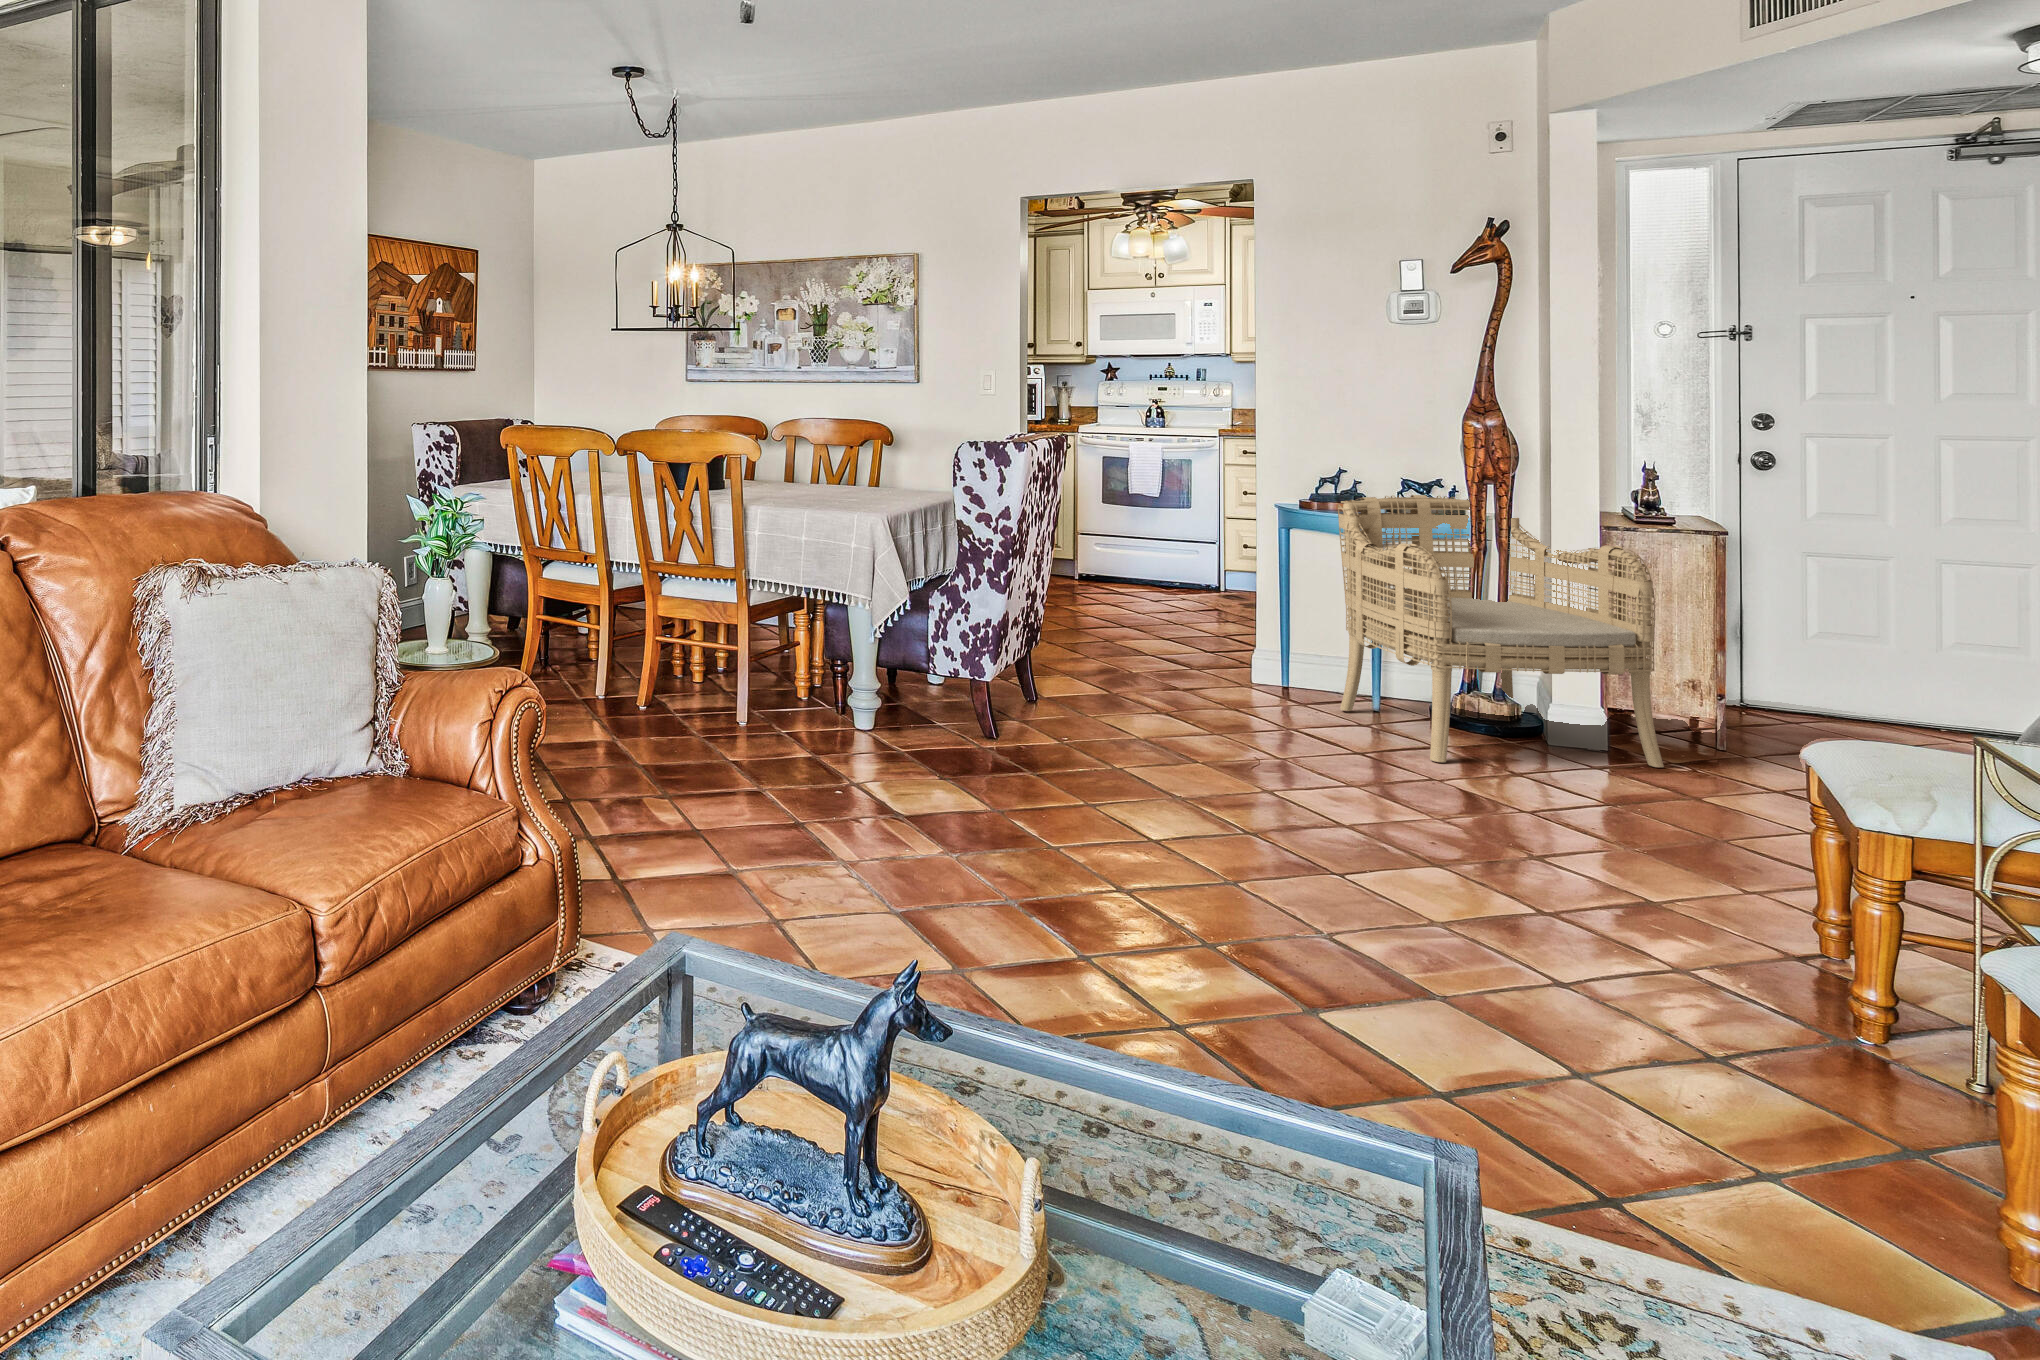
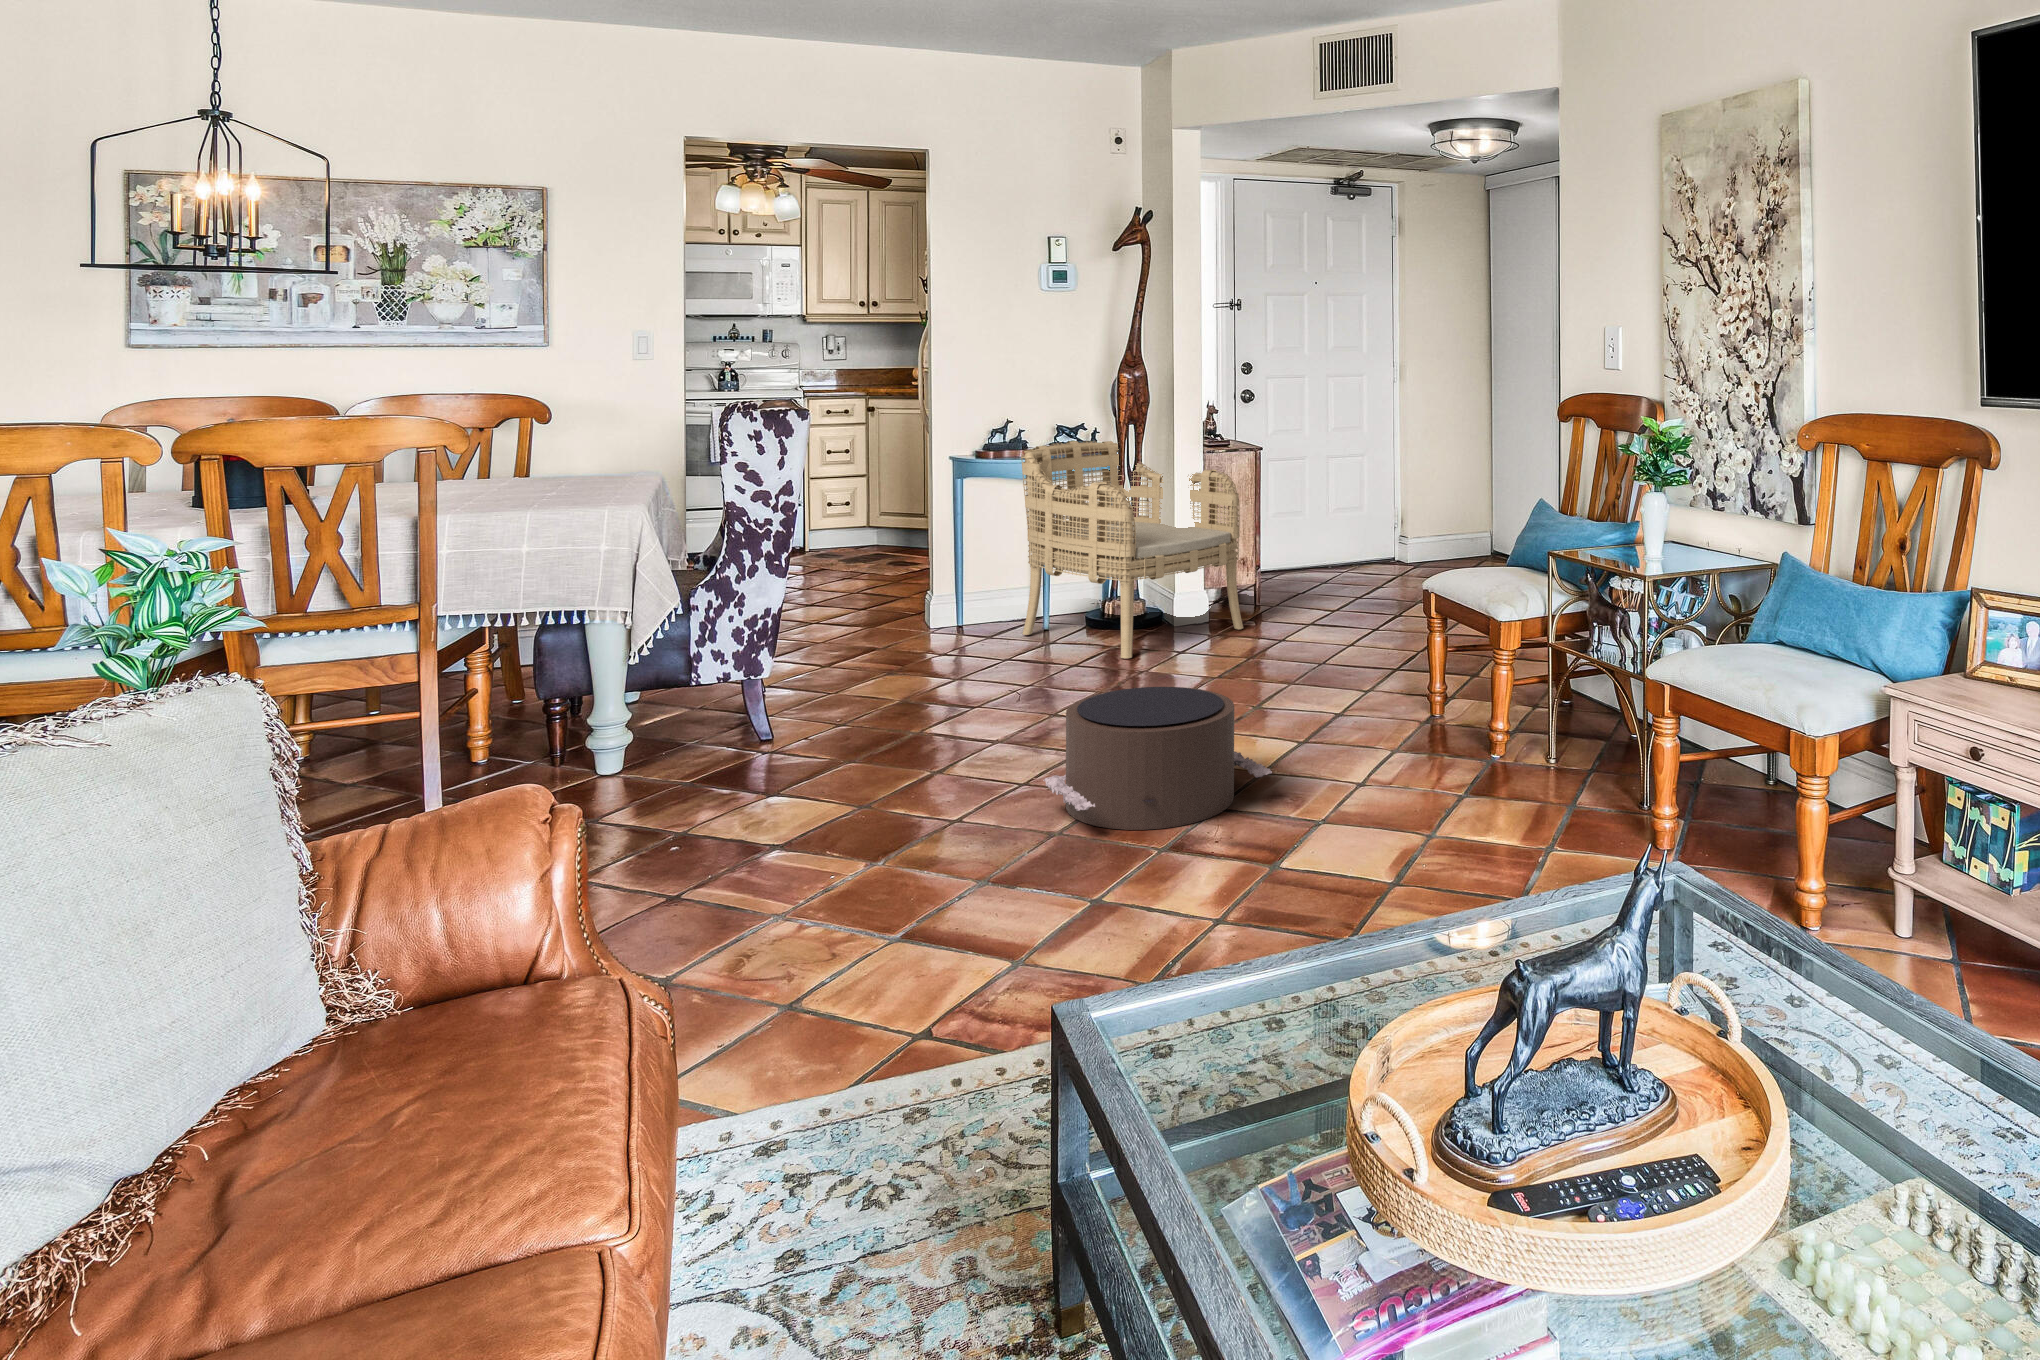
pouf: none [1128,770,1416,952] -> present [1043,687,1272,830]

